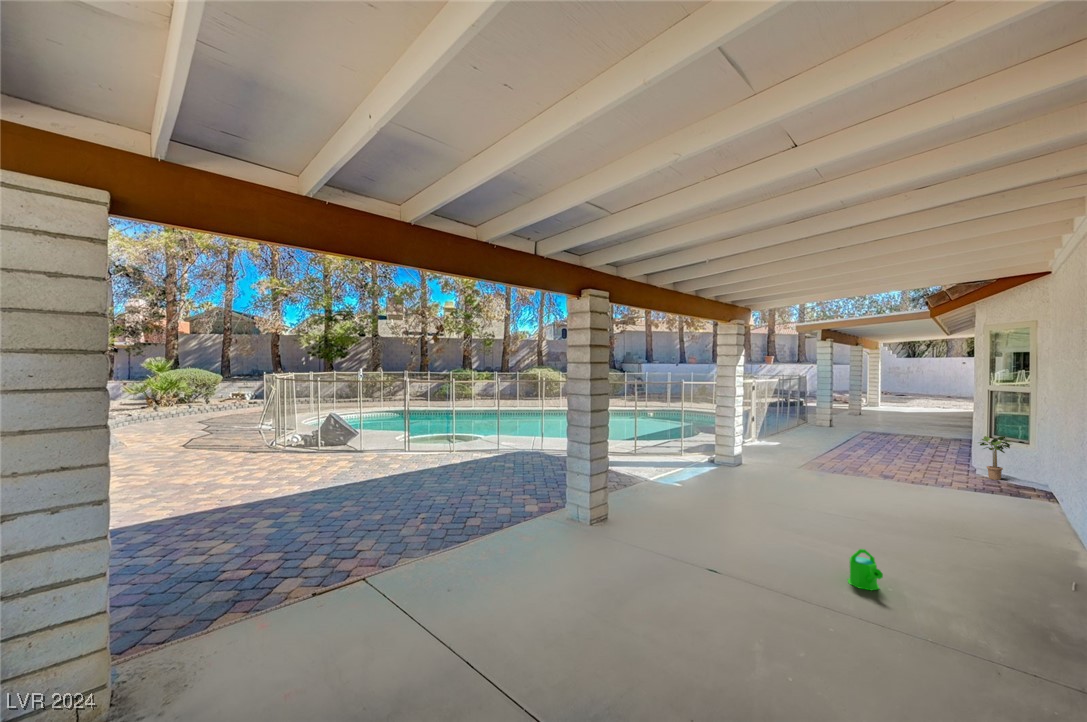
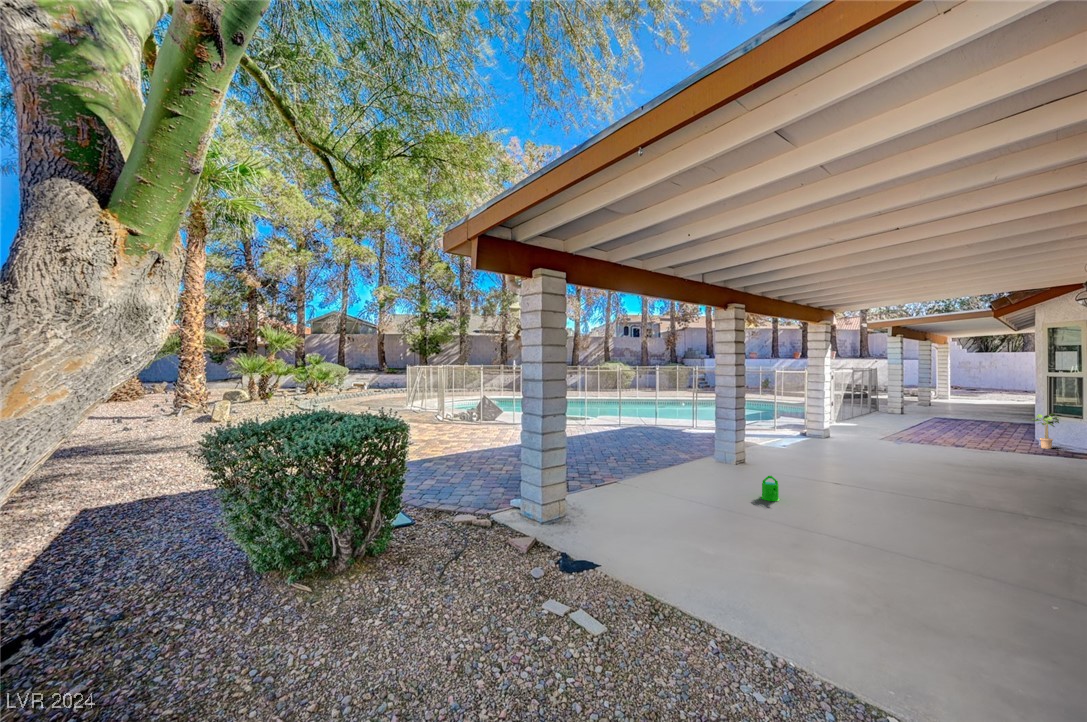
watering can: present [848,549,883,590] -> present [761,476,780,501]

